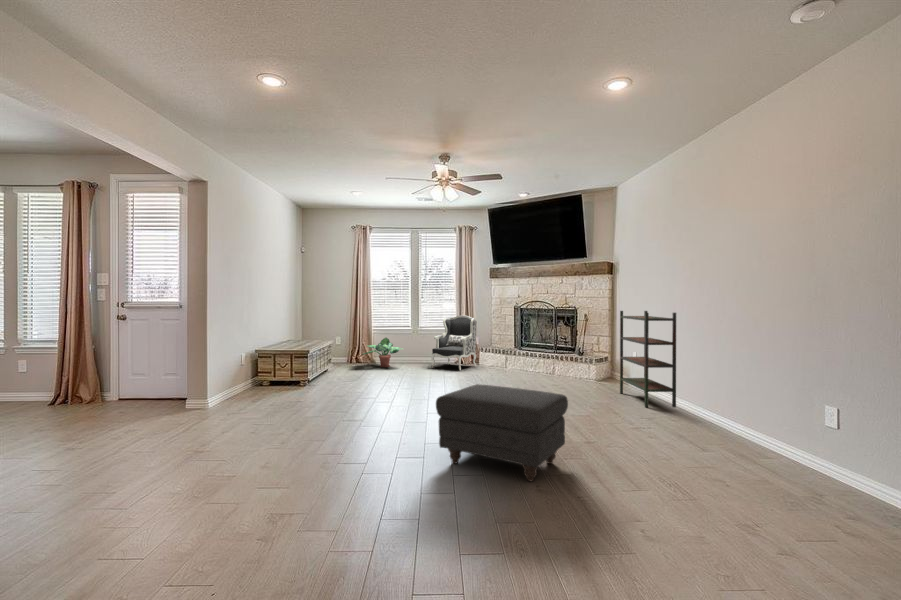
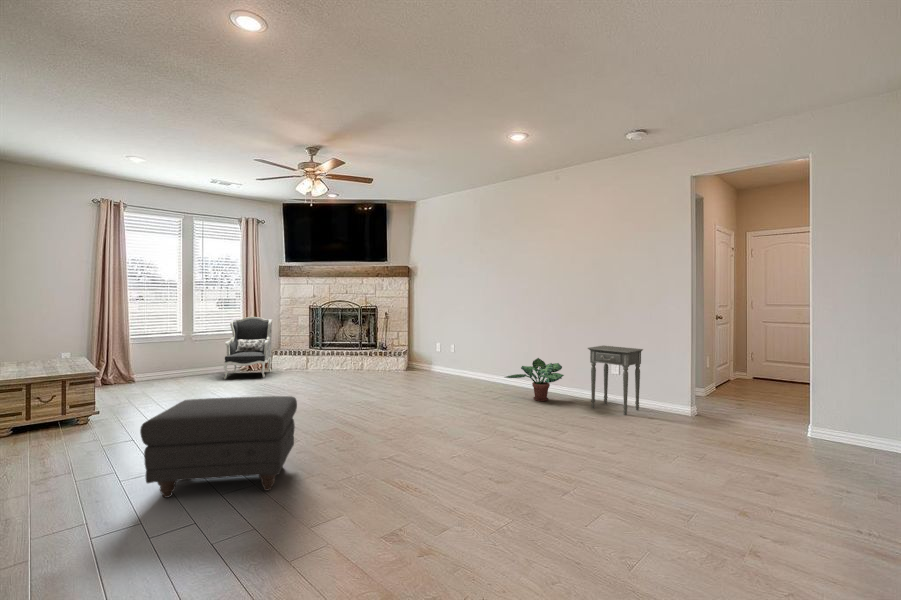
bookshelf: present [620,311,676,407] -> none [439,309,491,385]
potted plant: present [362,338,402,367] -> present [506,358,564,401]
side table: none [759,372,872,493] -> present [588,346,643,415]
ottoman: present [436,384,568,481] -> present [140,396,297,498]

